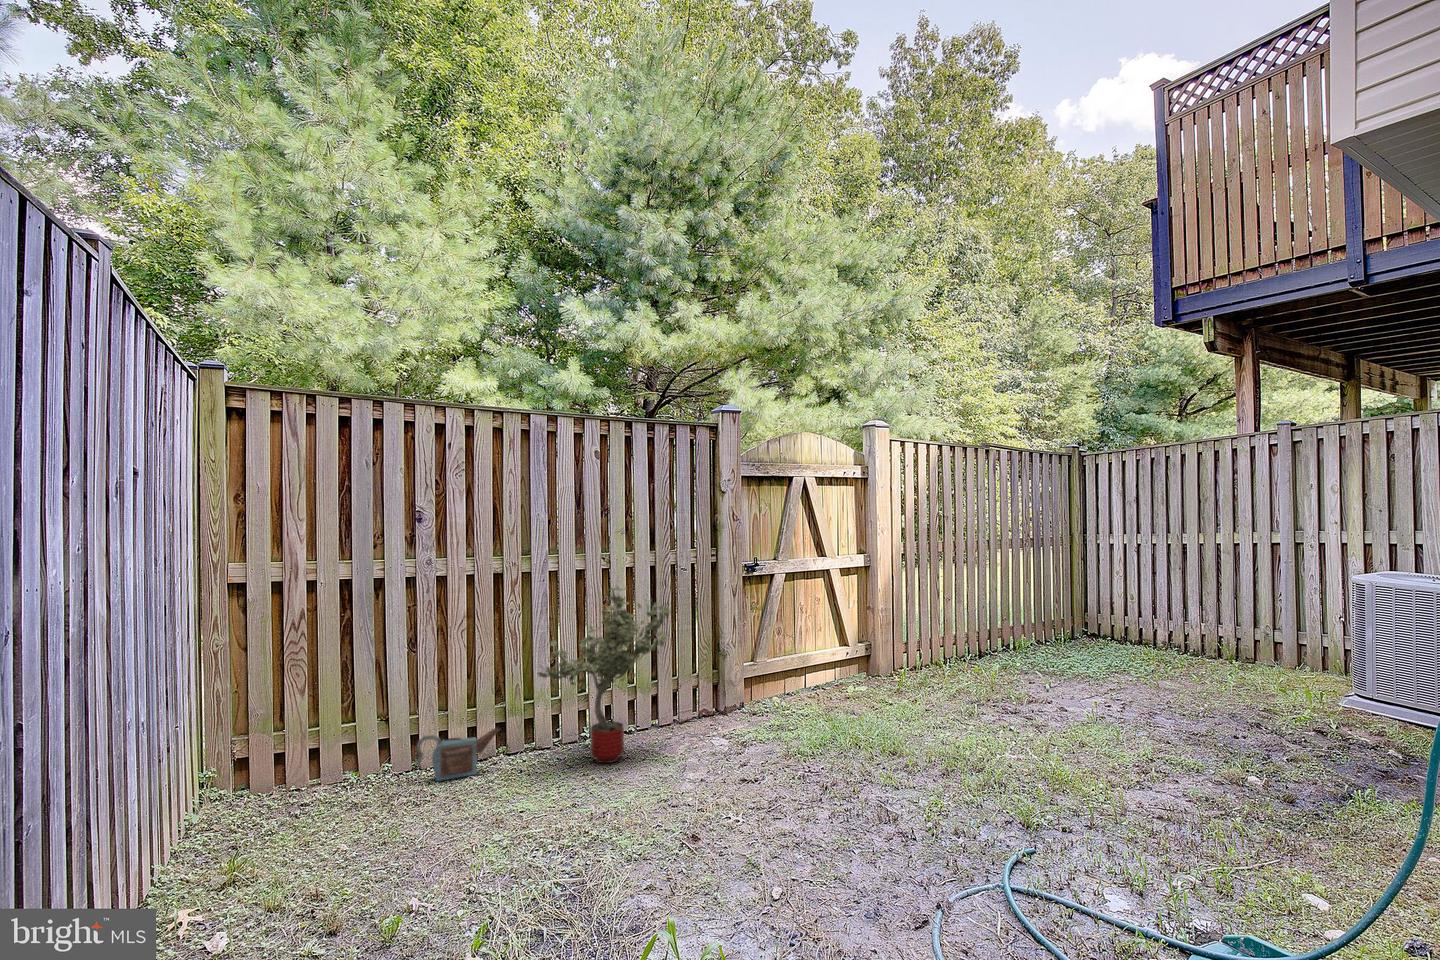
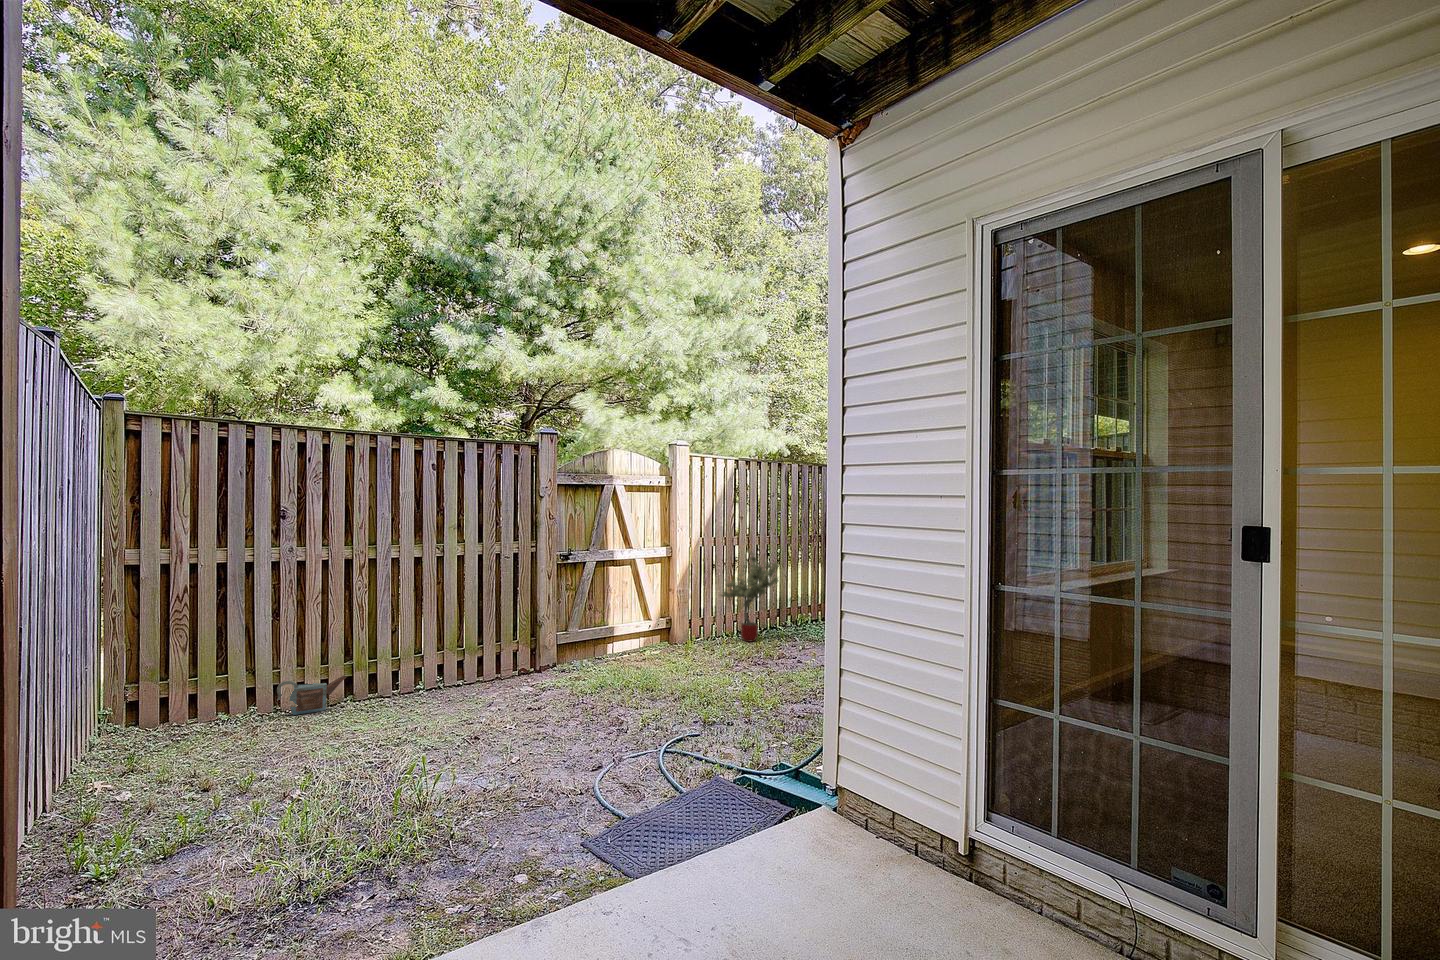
potted tree: present [538,586,670,763] -> present [721,553,779,642]

